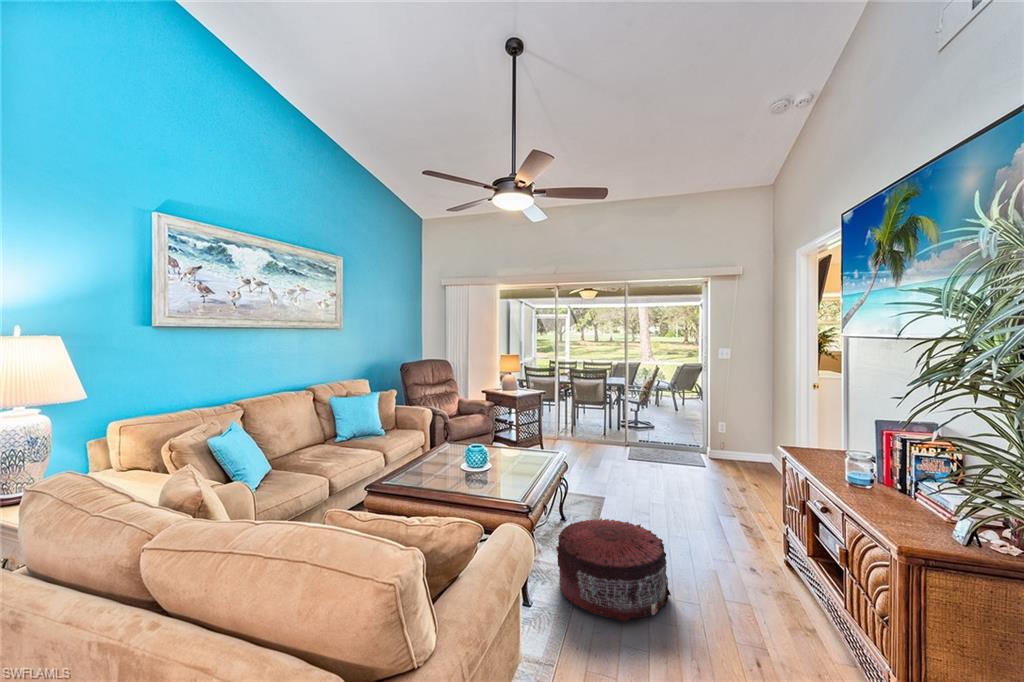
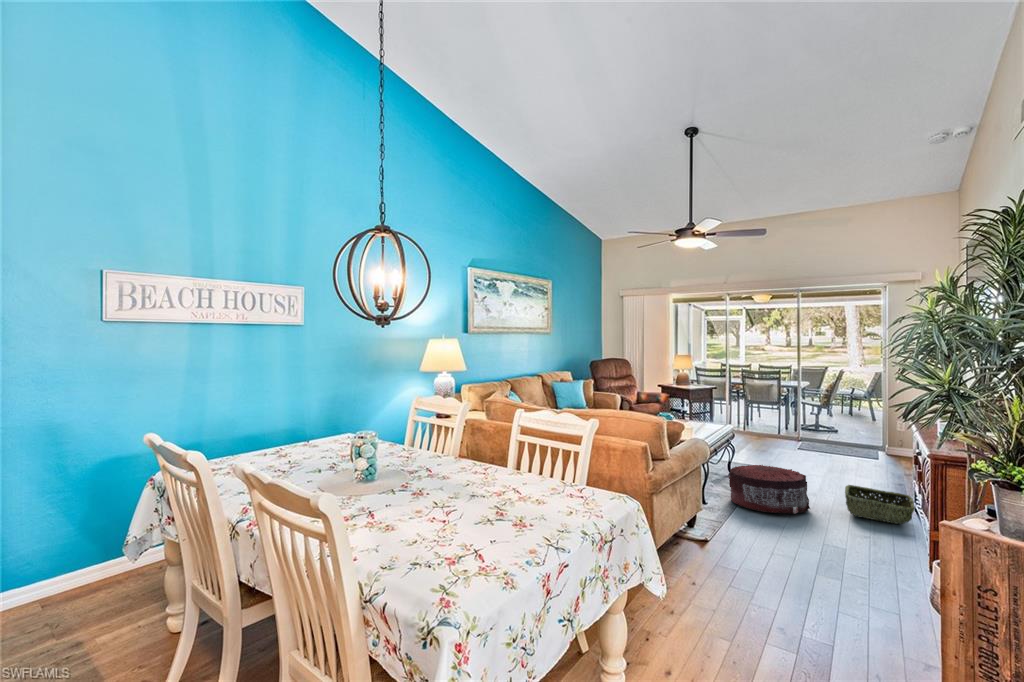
woven basket: none [712,546,816,615] -> present [845,485,915,524]

